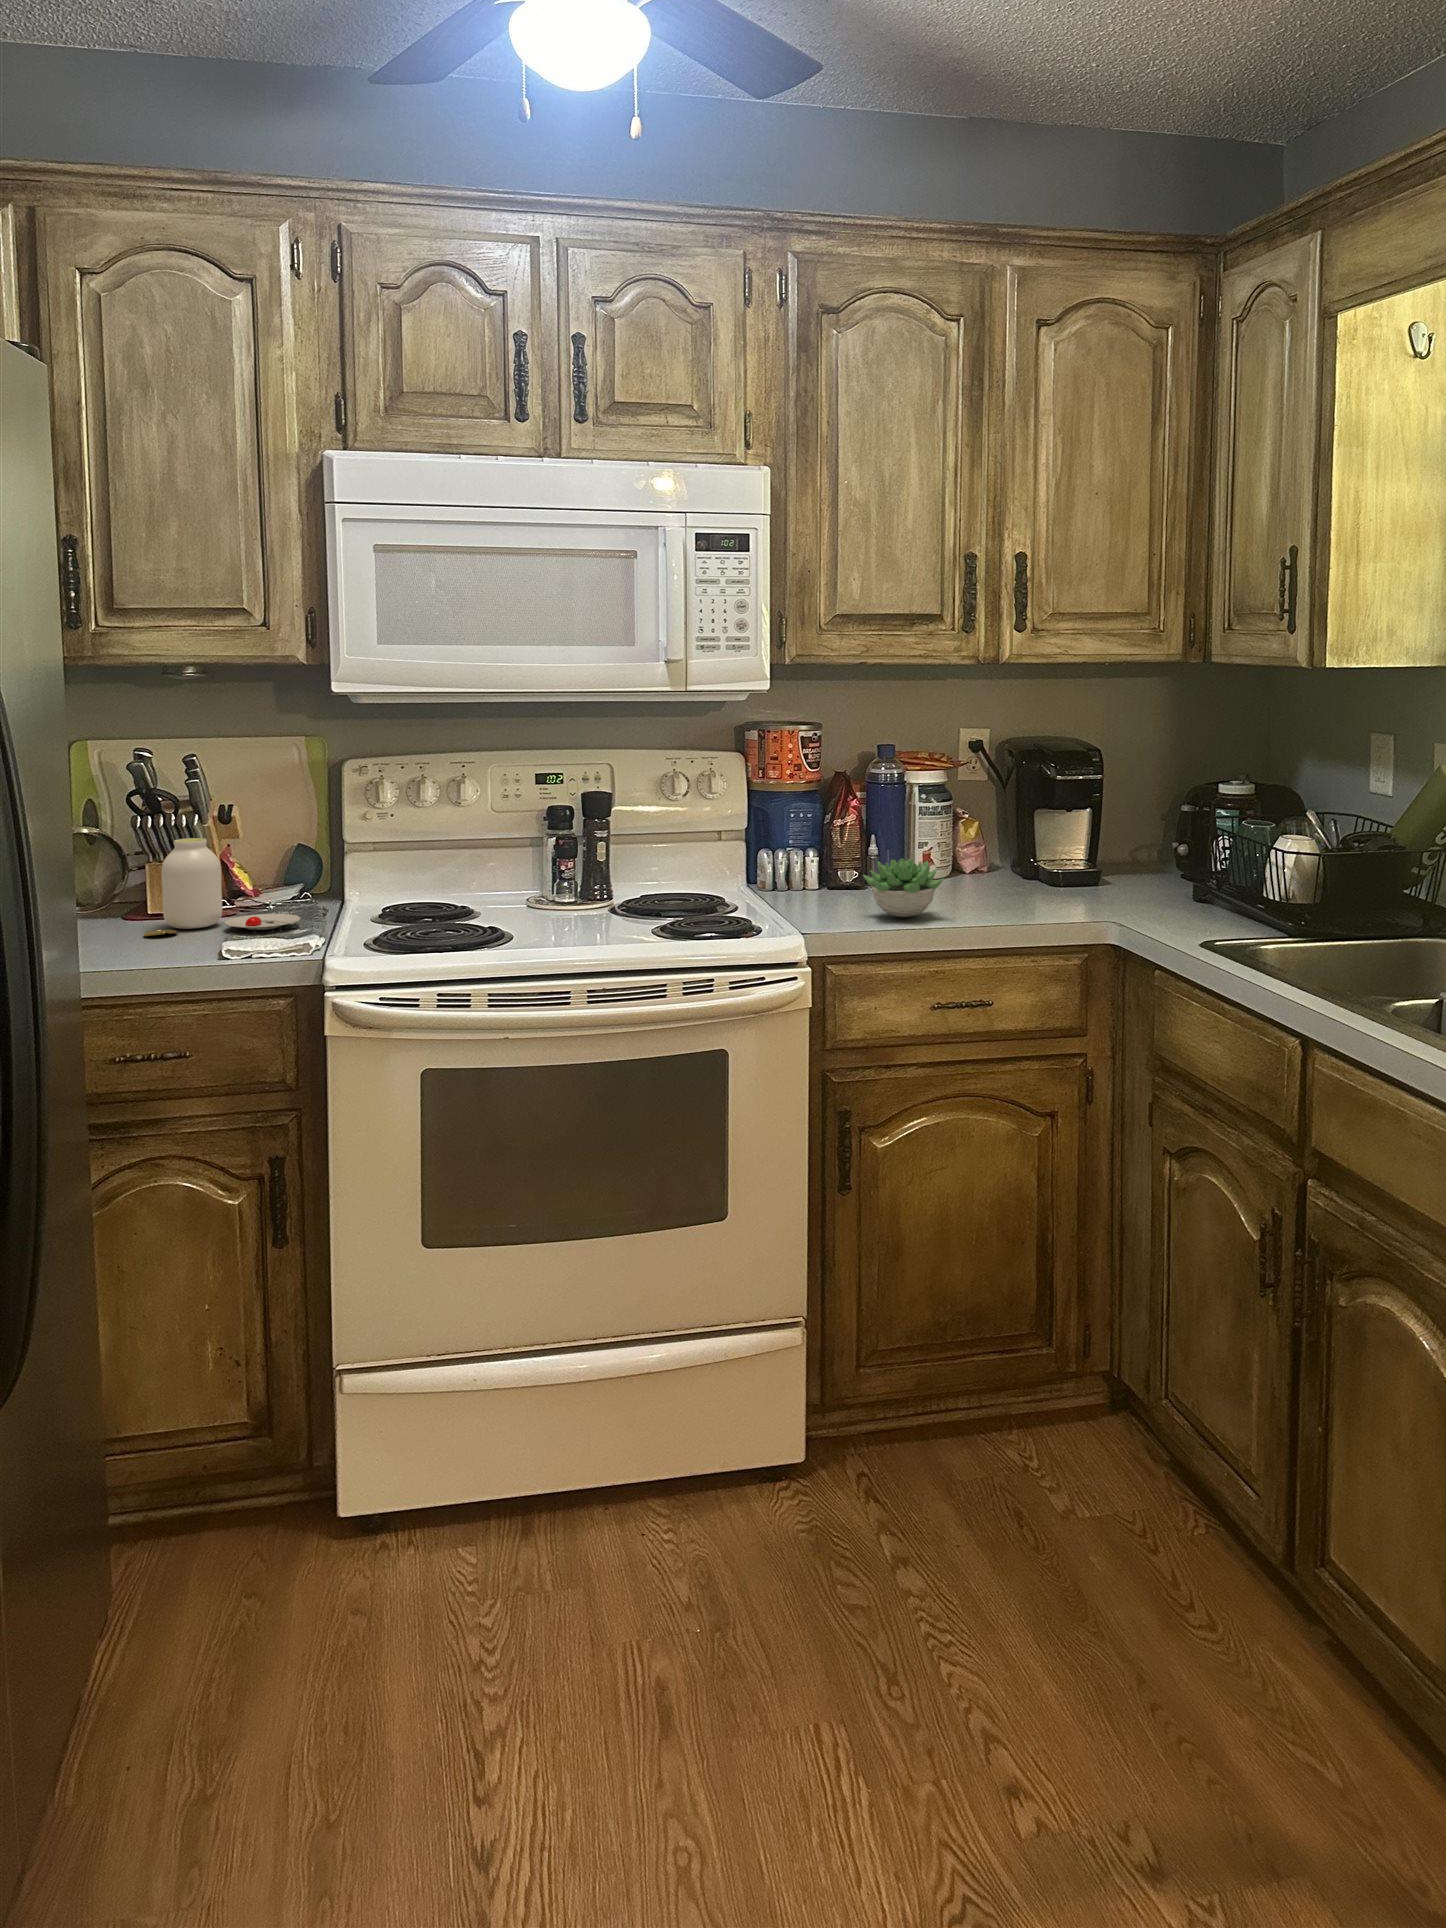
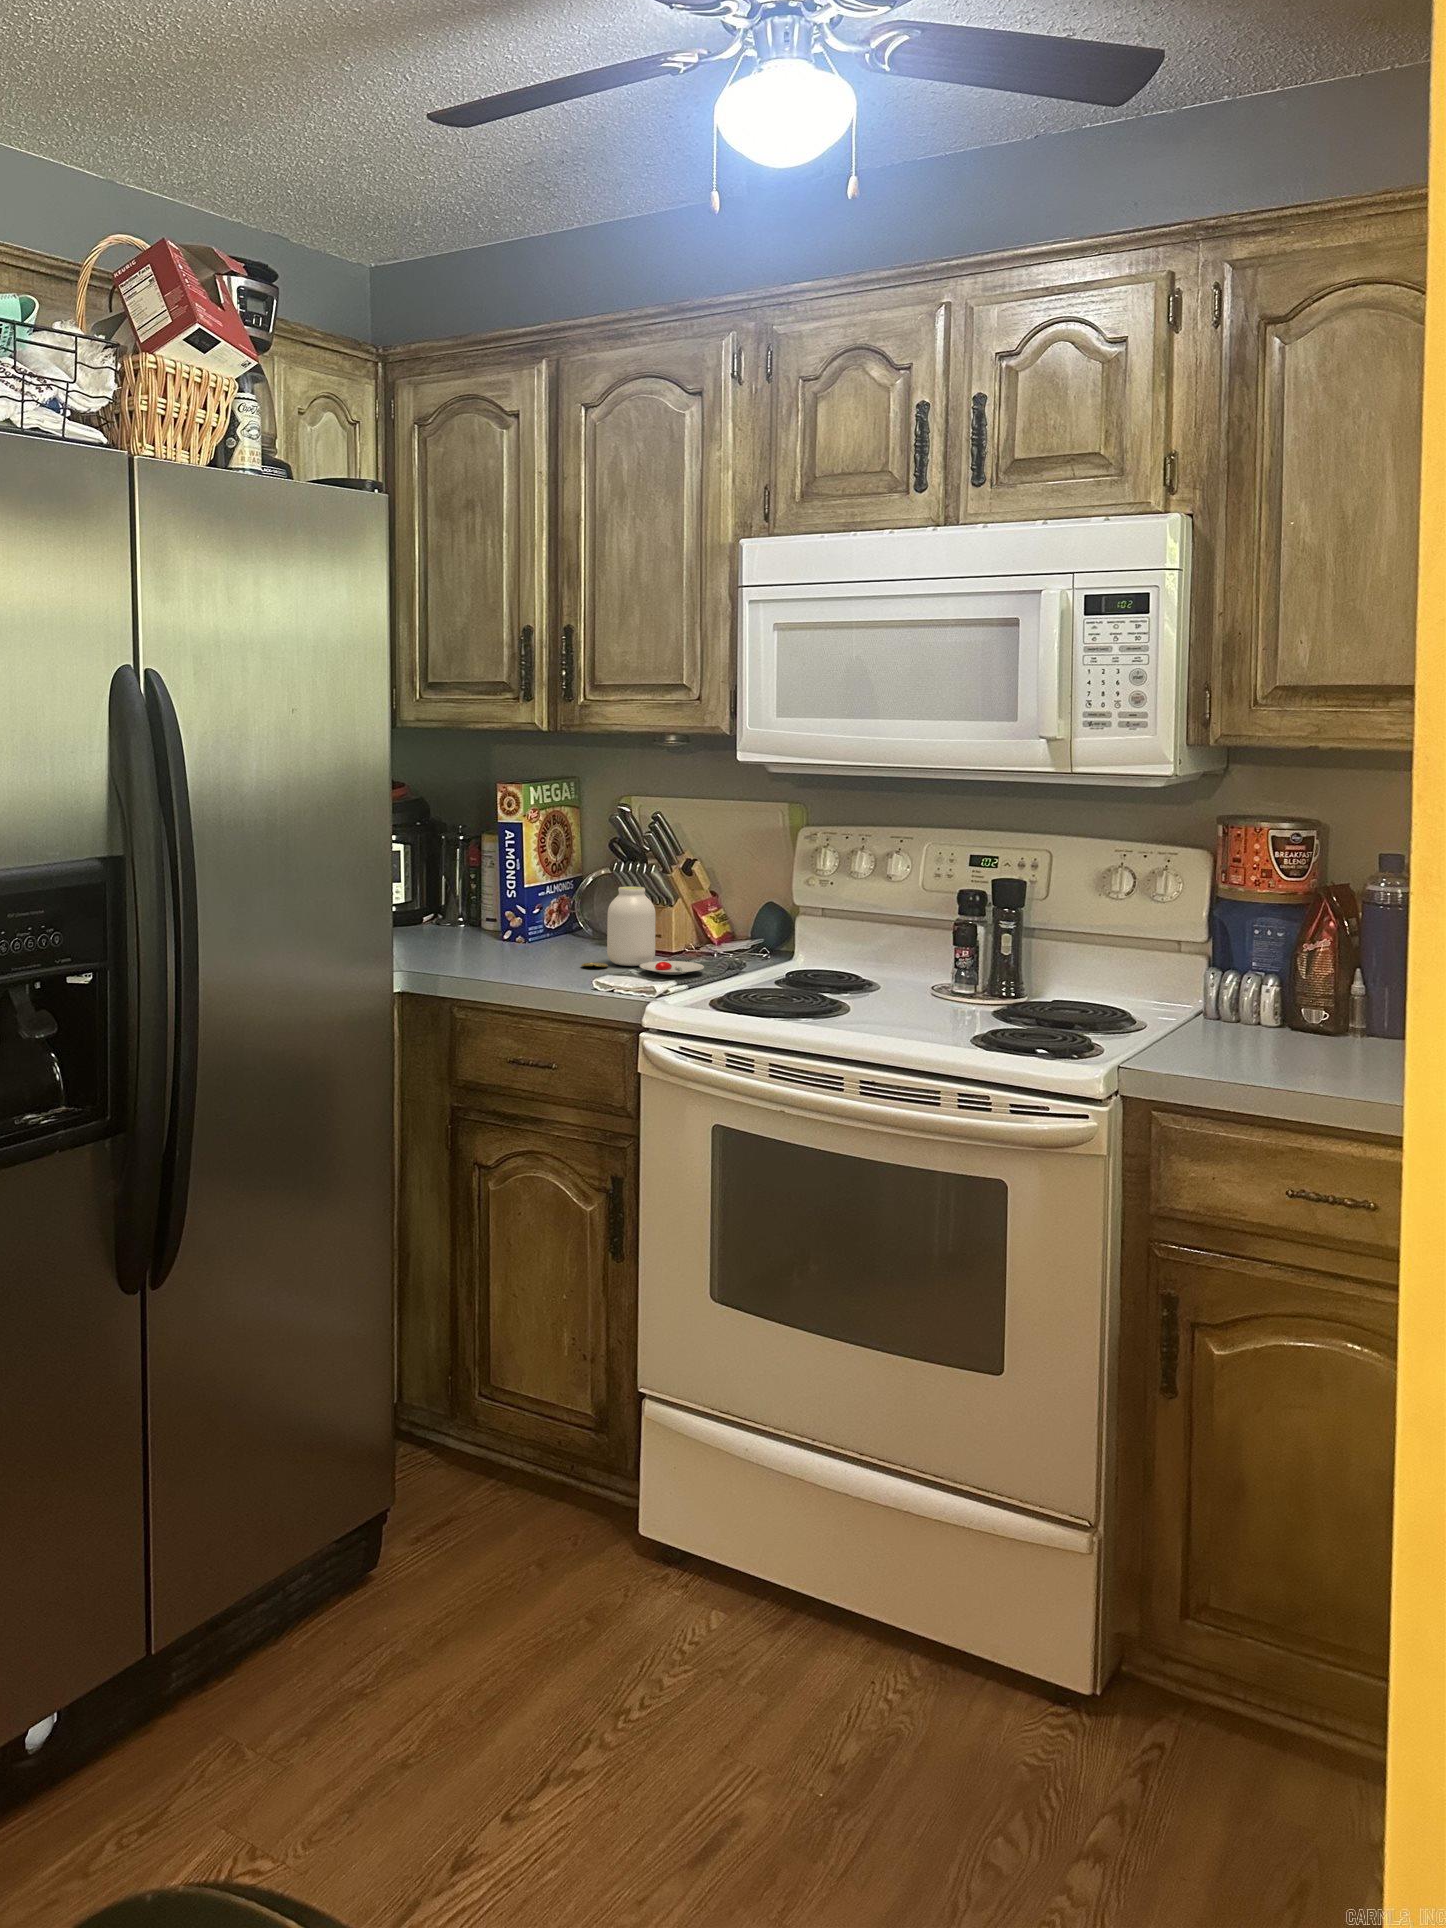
succulent plant: present [863,859,944,917] -> none [1232,992,1343,1068]

